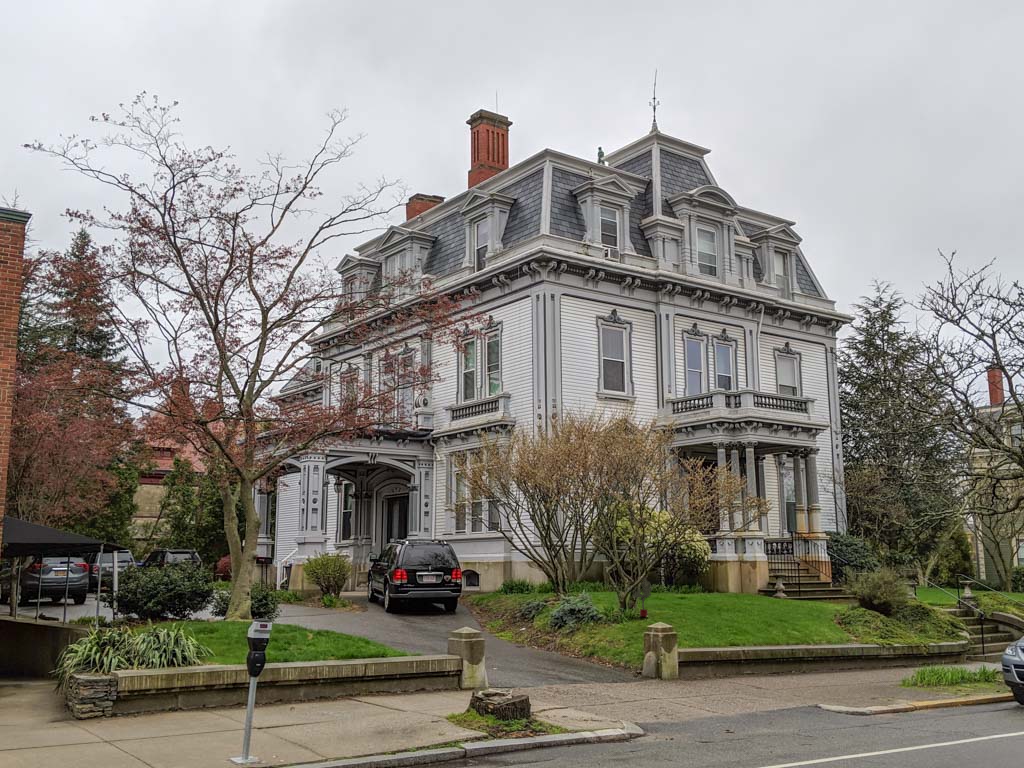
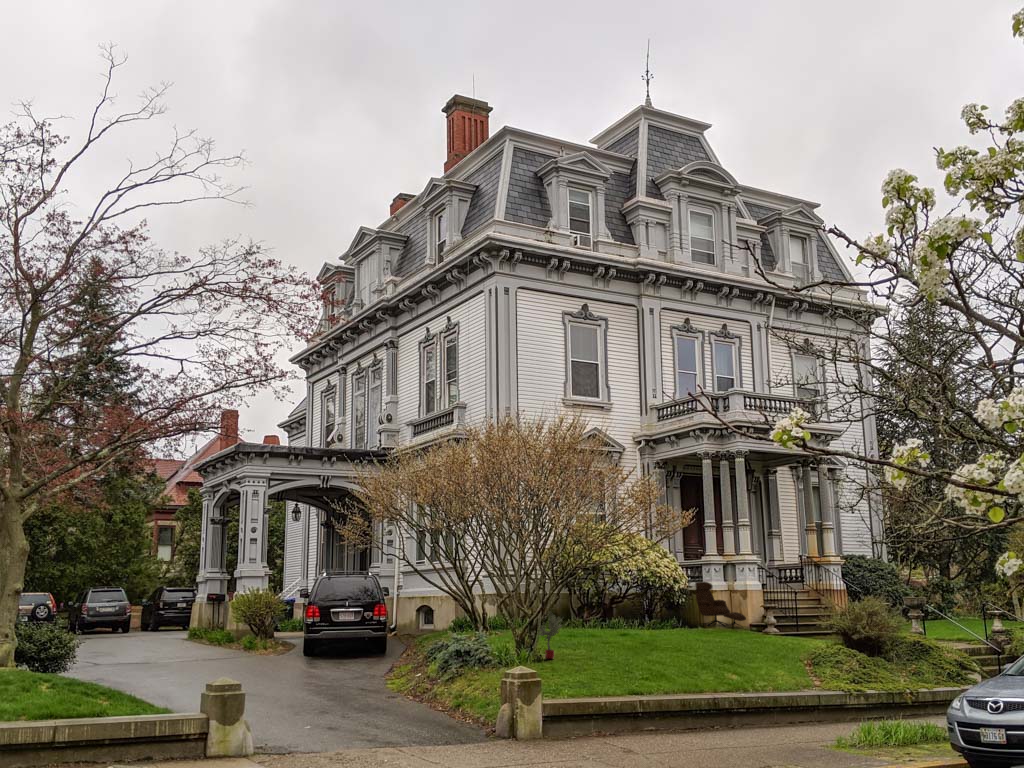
lounge chair: none [717,553,761,592] -> present [695,582,746,626]

